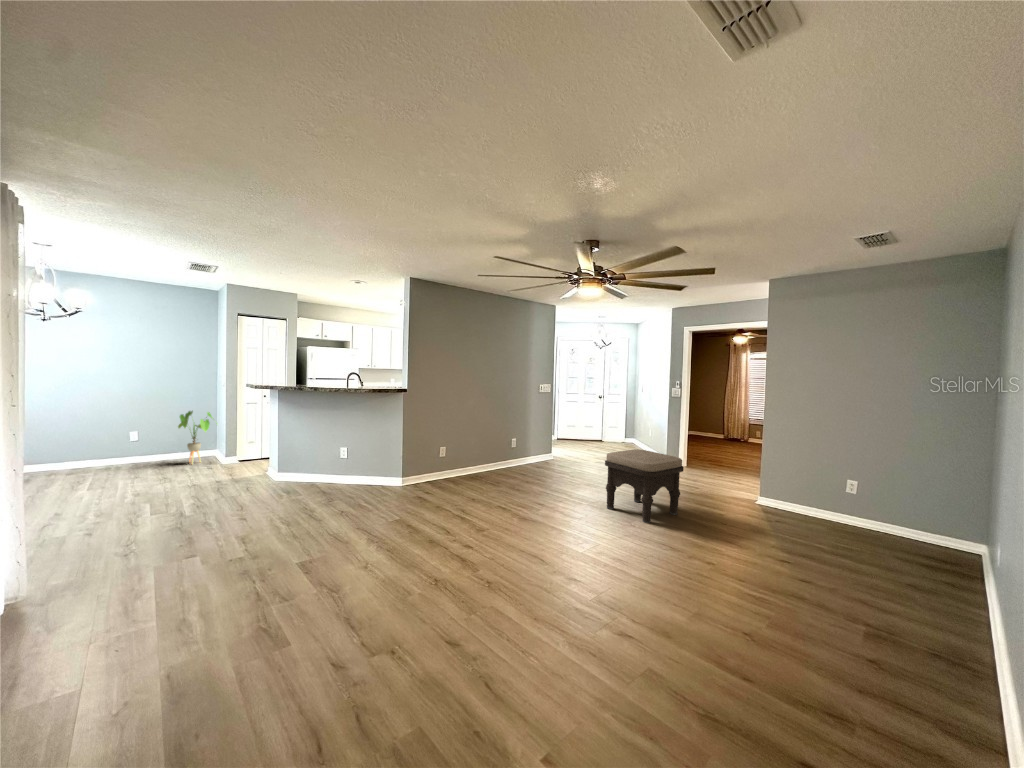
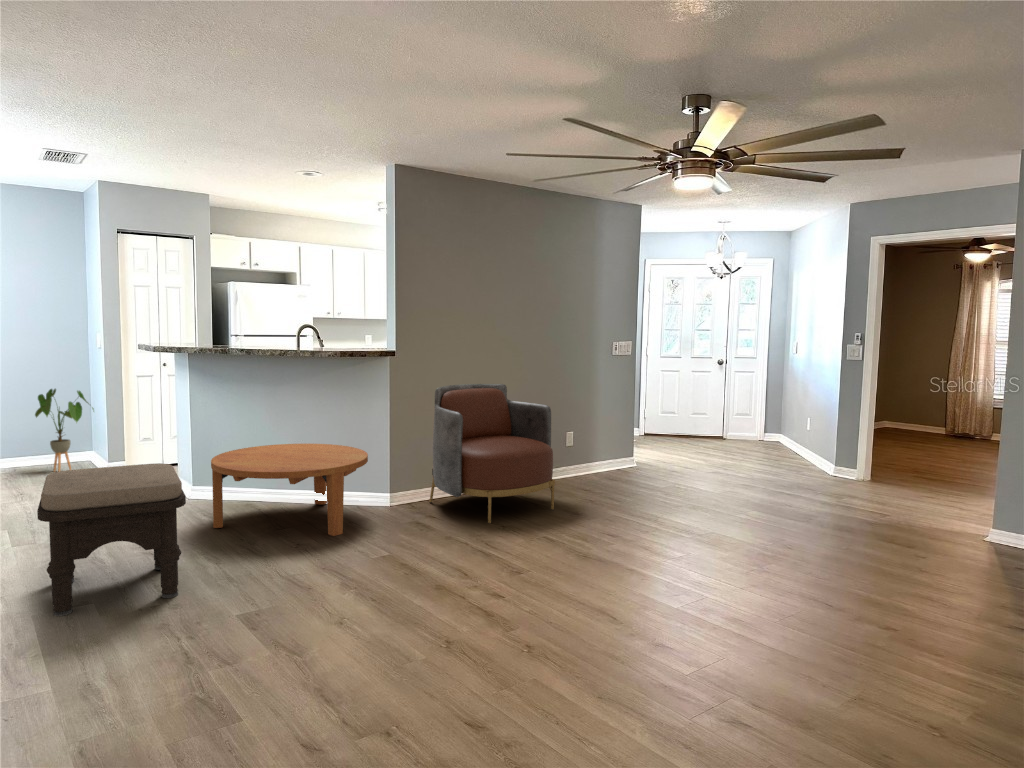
armchair: none [428,410,505,497] -> present [429,384,555,524]
coffee table: none [285,446,388,507] -> present [211,443,368,536]
ottoman: present [605,449,683,523] -> present [37,463,186,616]

